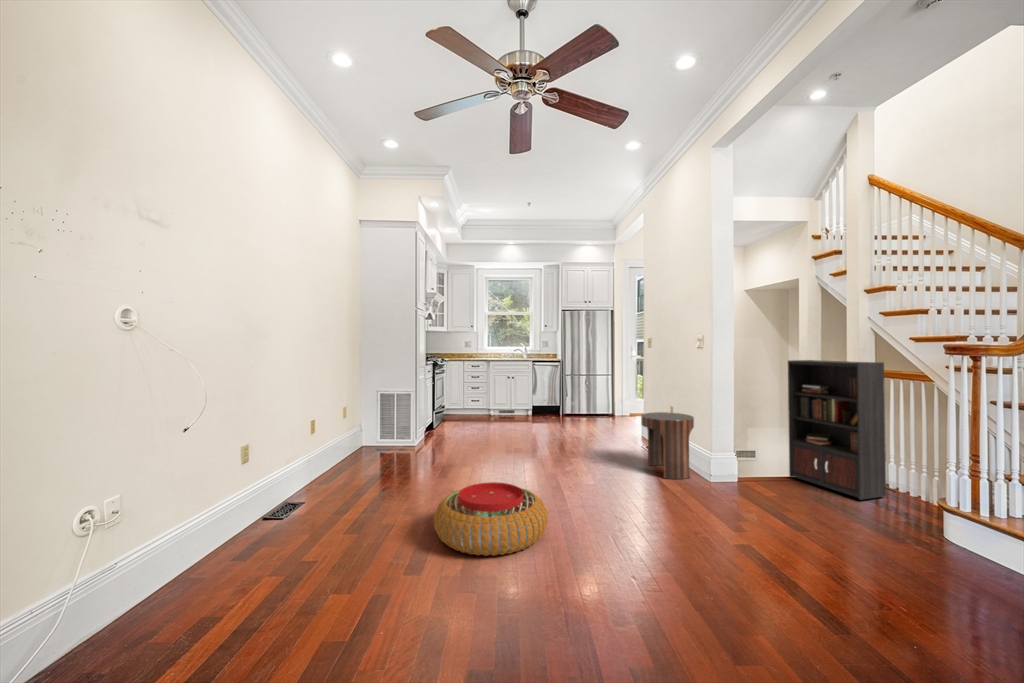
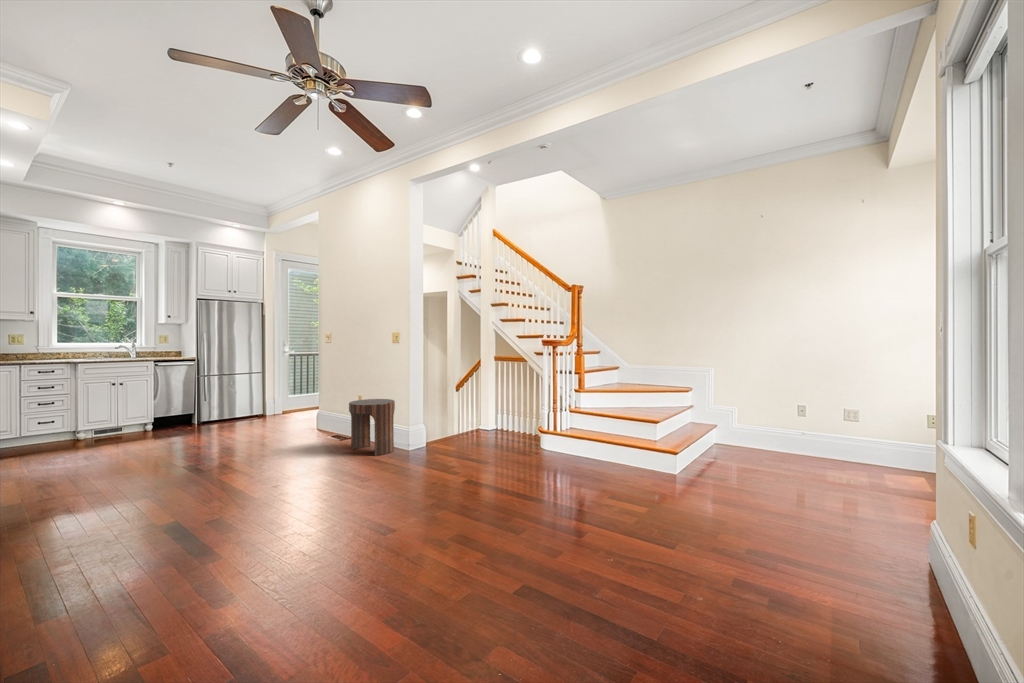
bookcase: present [788,360,933,503] -> none [455,351,529,440]
pouf: present [434,482,548,556] -> none [196,483,336,563]

